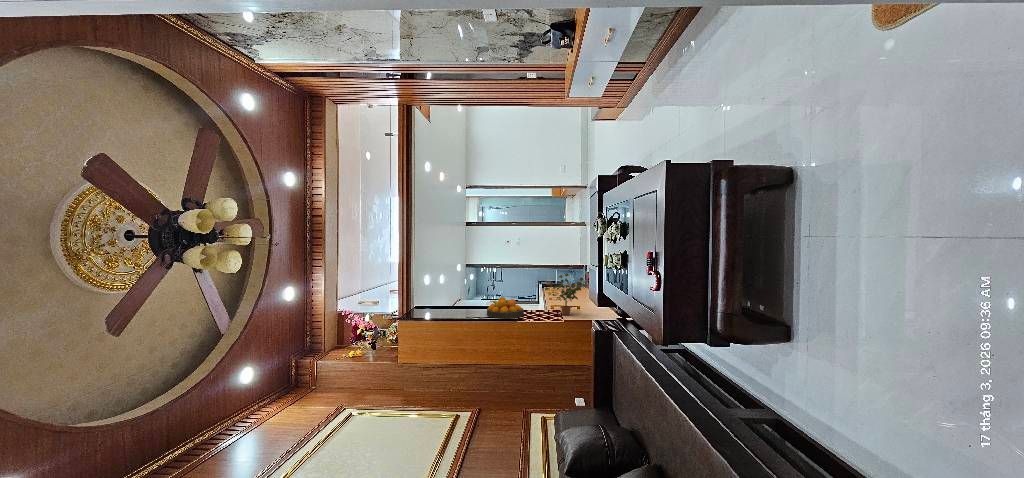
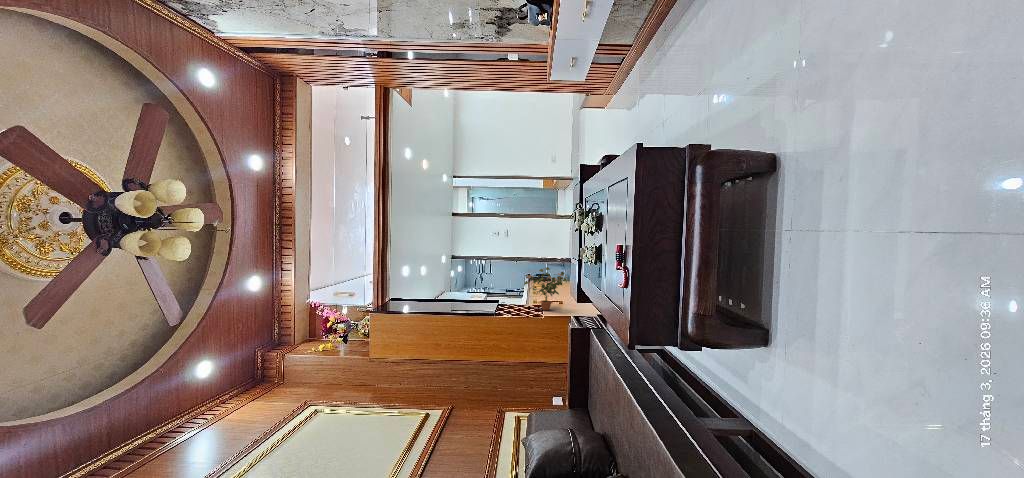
fruit bowl: present [487,297,524,318] -> none [463,291,502,313]

